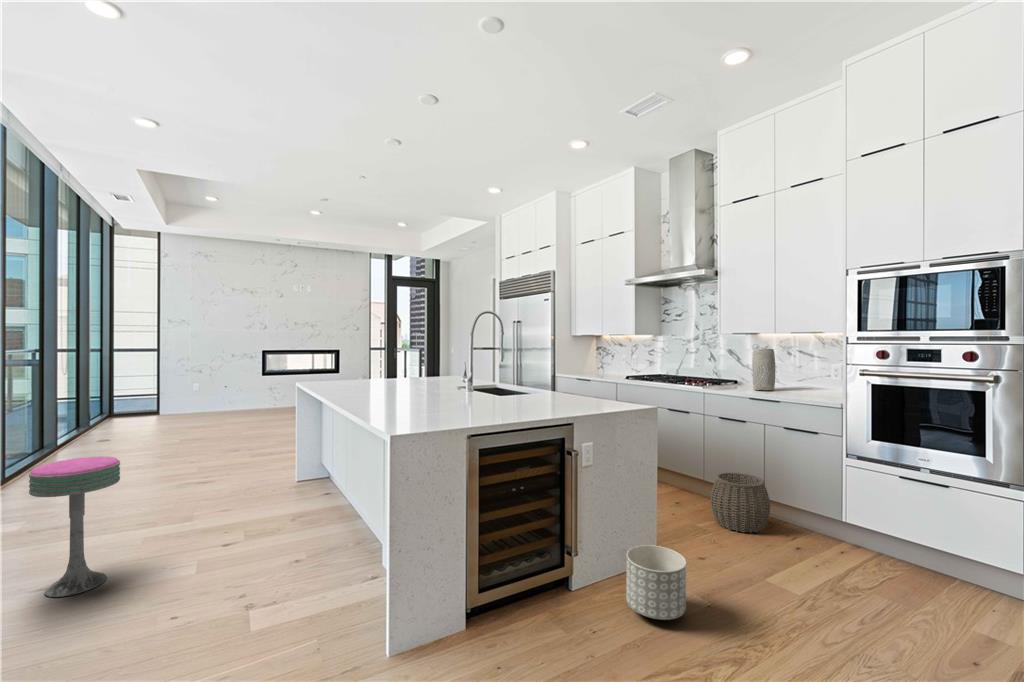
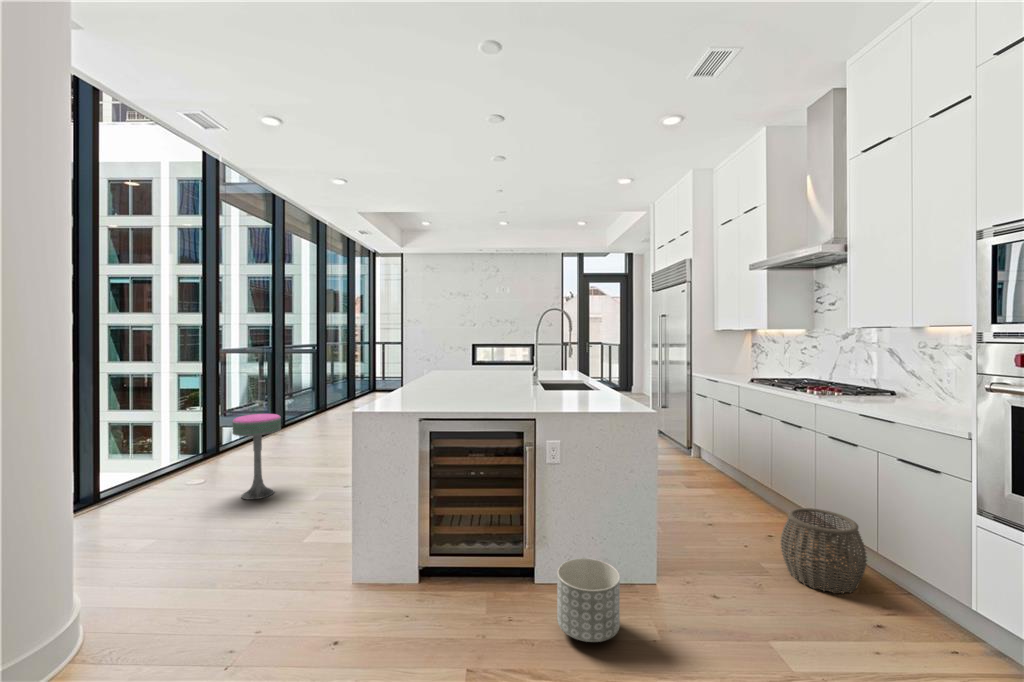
vase: present [752,349,775,390] -> none [883,349,919,407]

